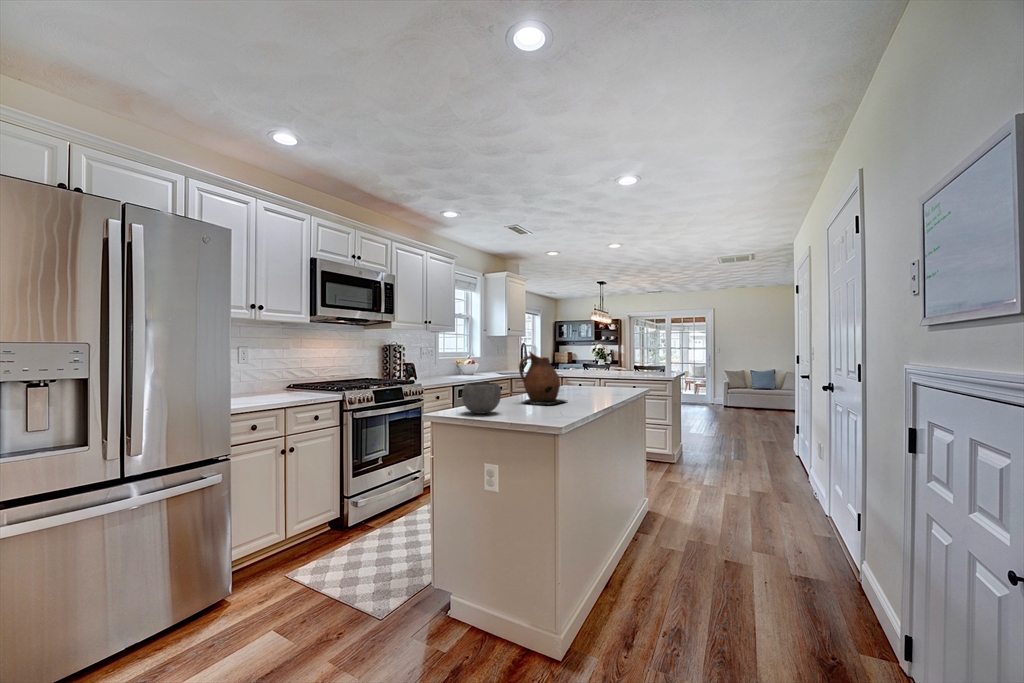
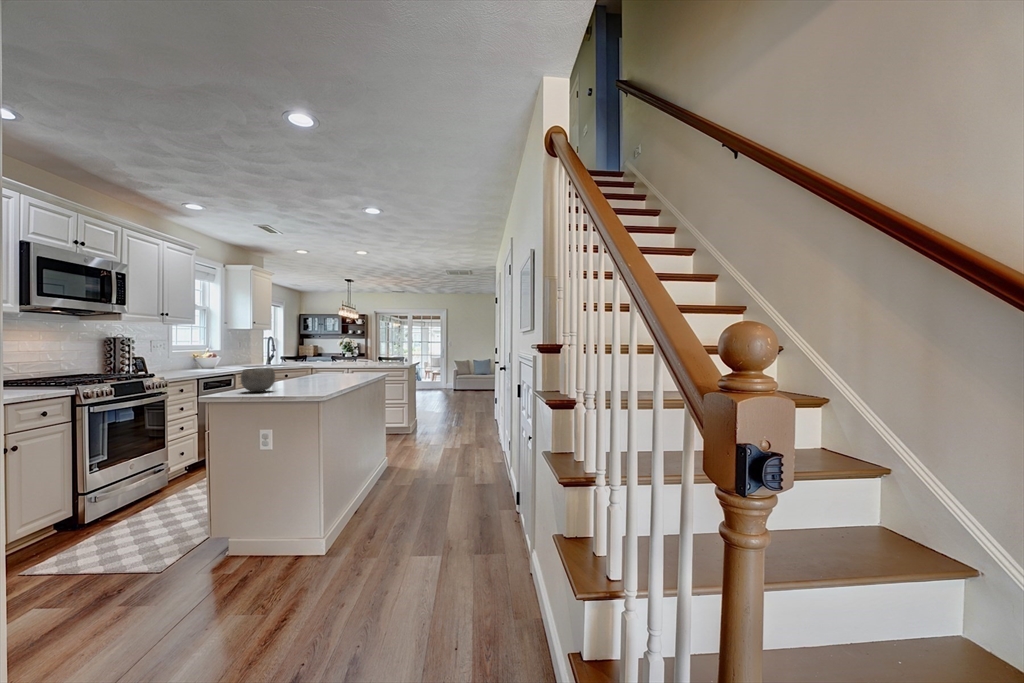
ceramic pitcher: present [519,352,566,405] -> none [285,344,327,385]

